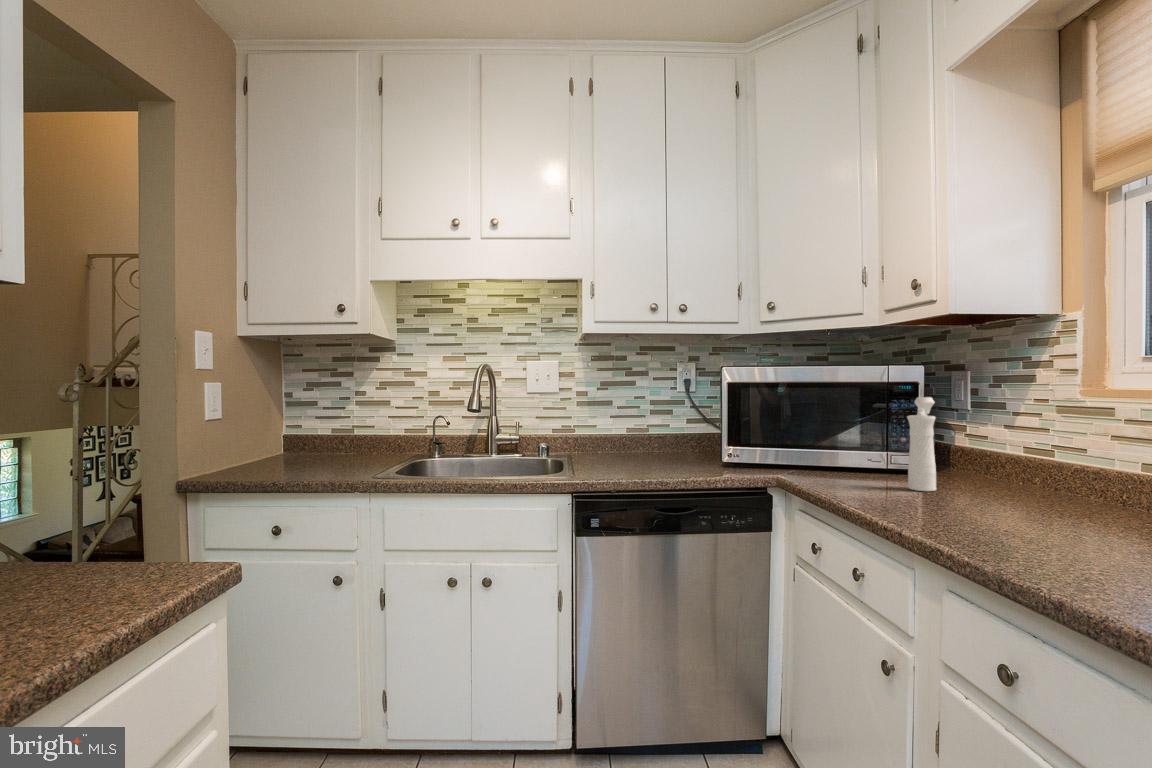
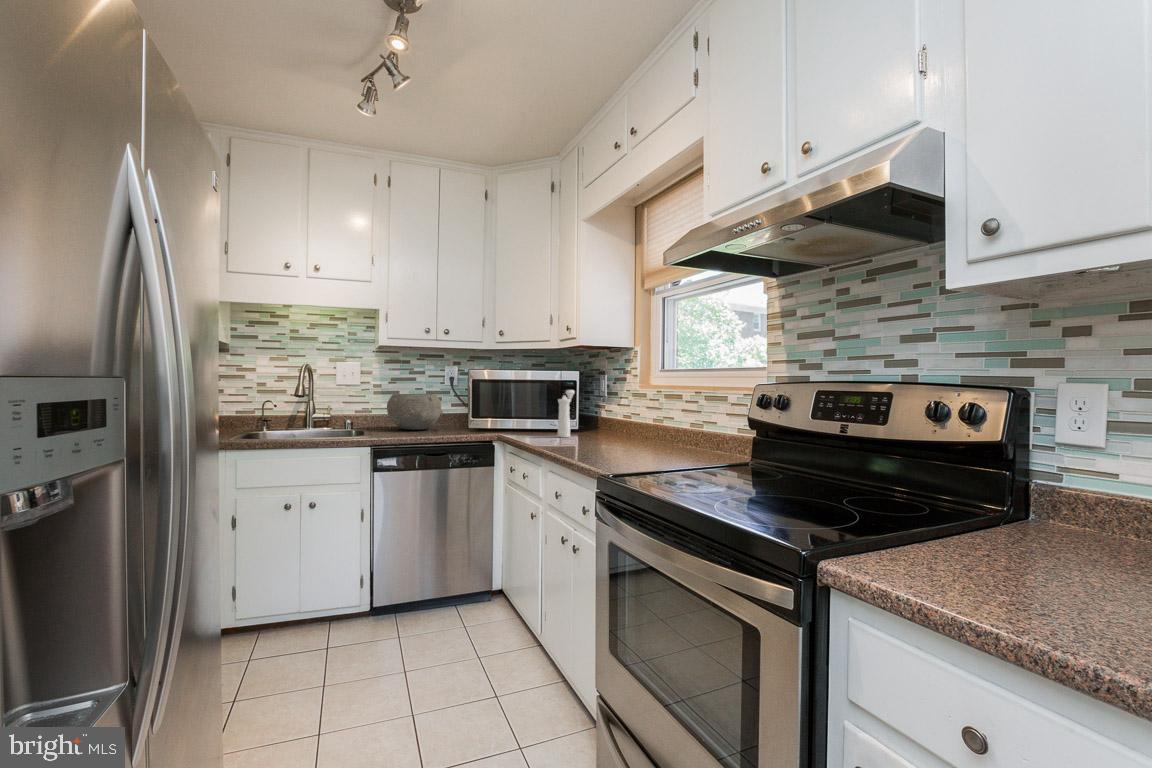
ceramic bowl: none [594,405,677,461] -> present [387,394,443,430]

